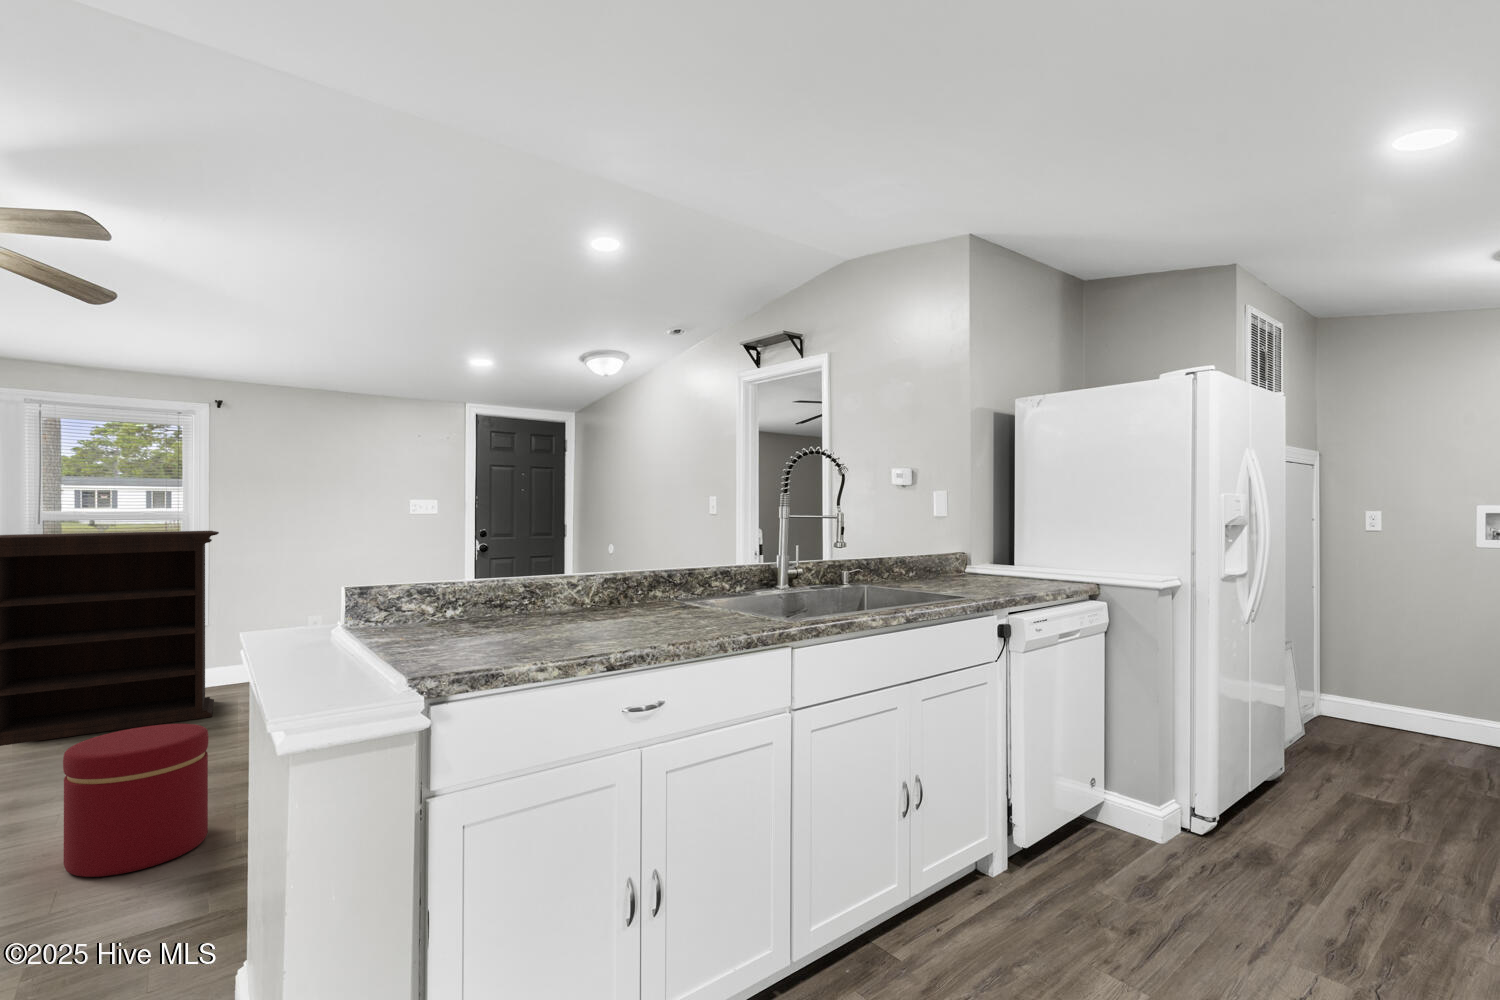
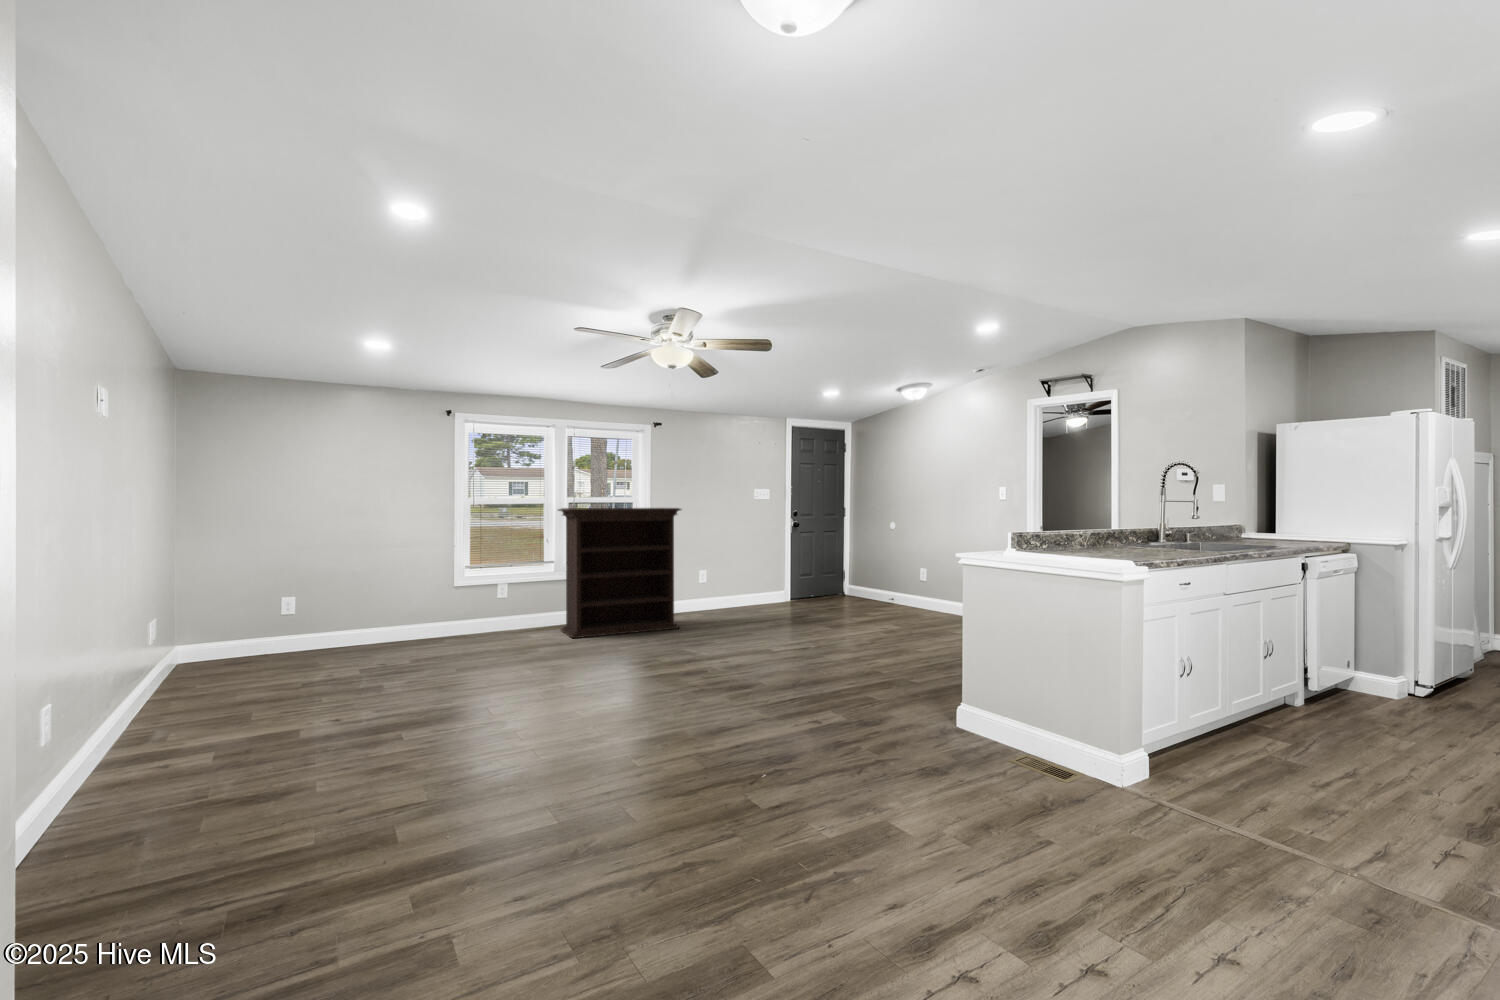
ottoman: present [63,724,208,877] -> none [741,614,802,688]

